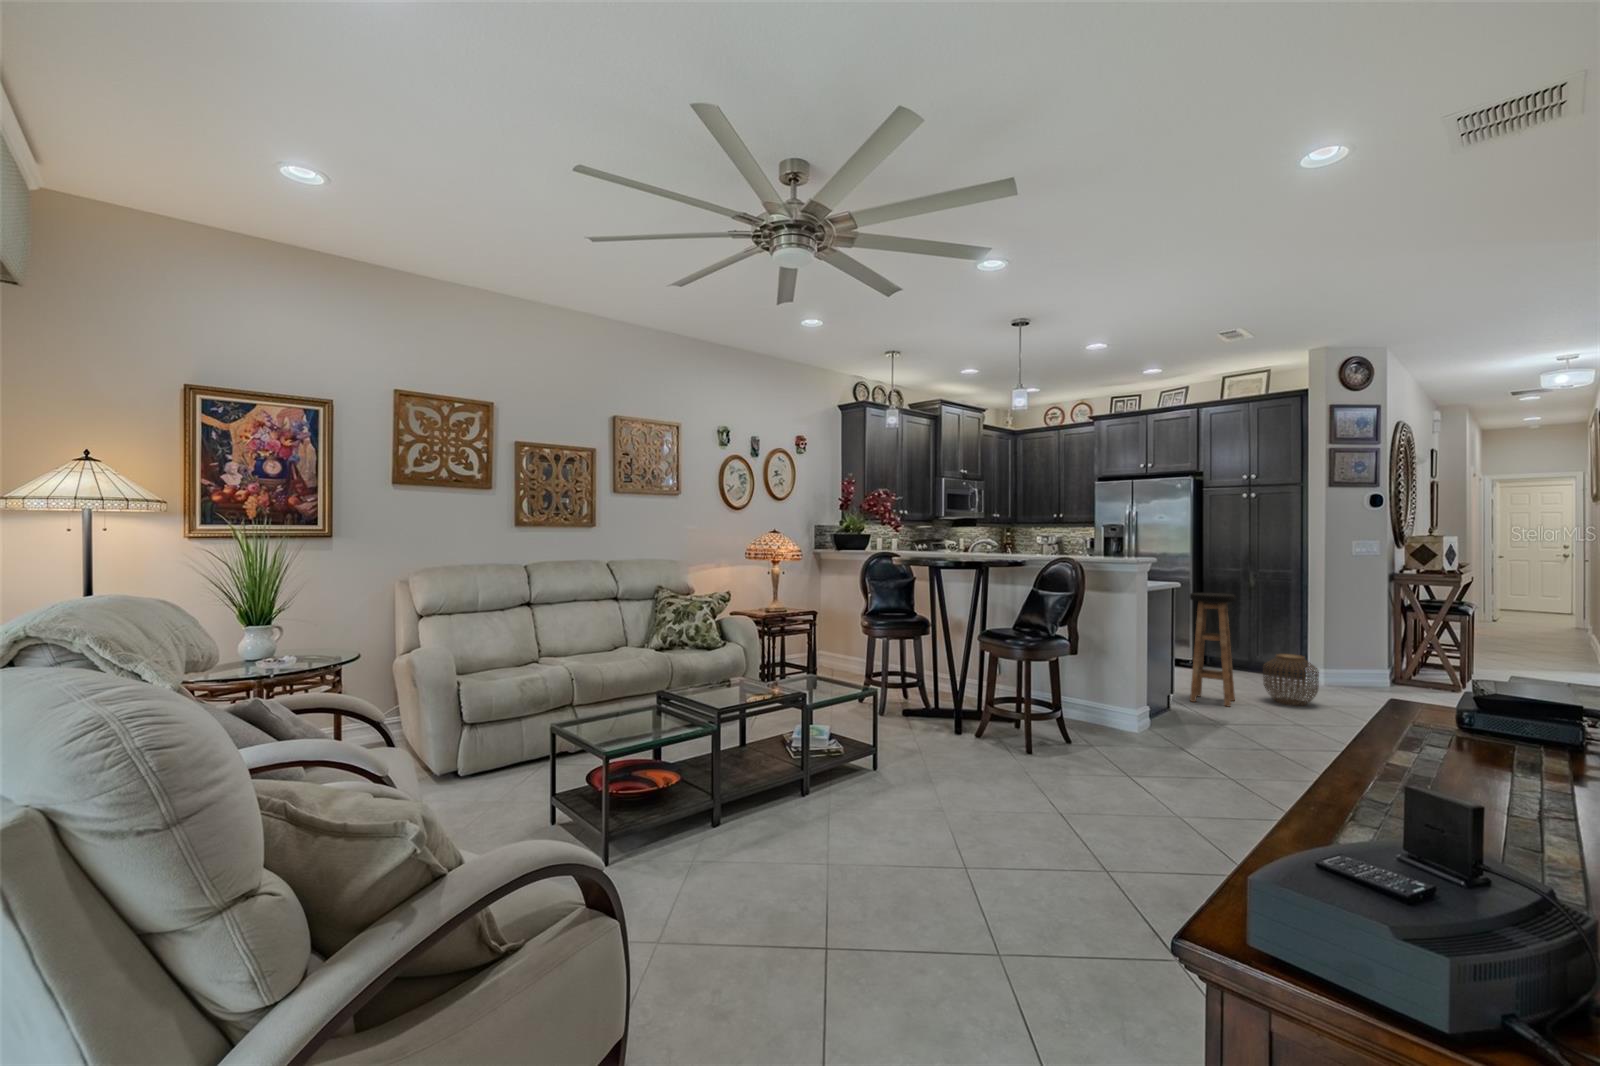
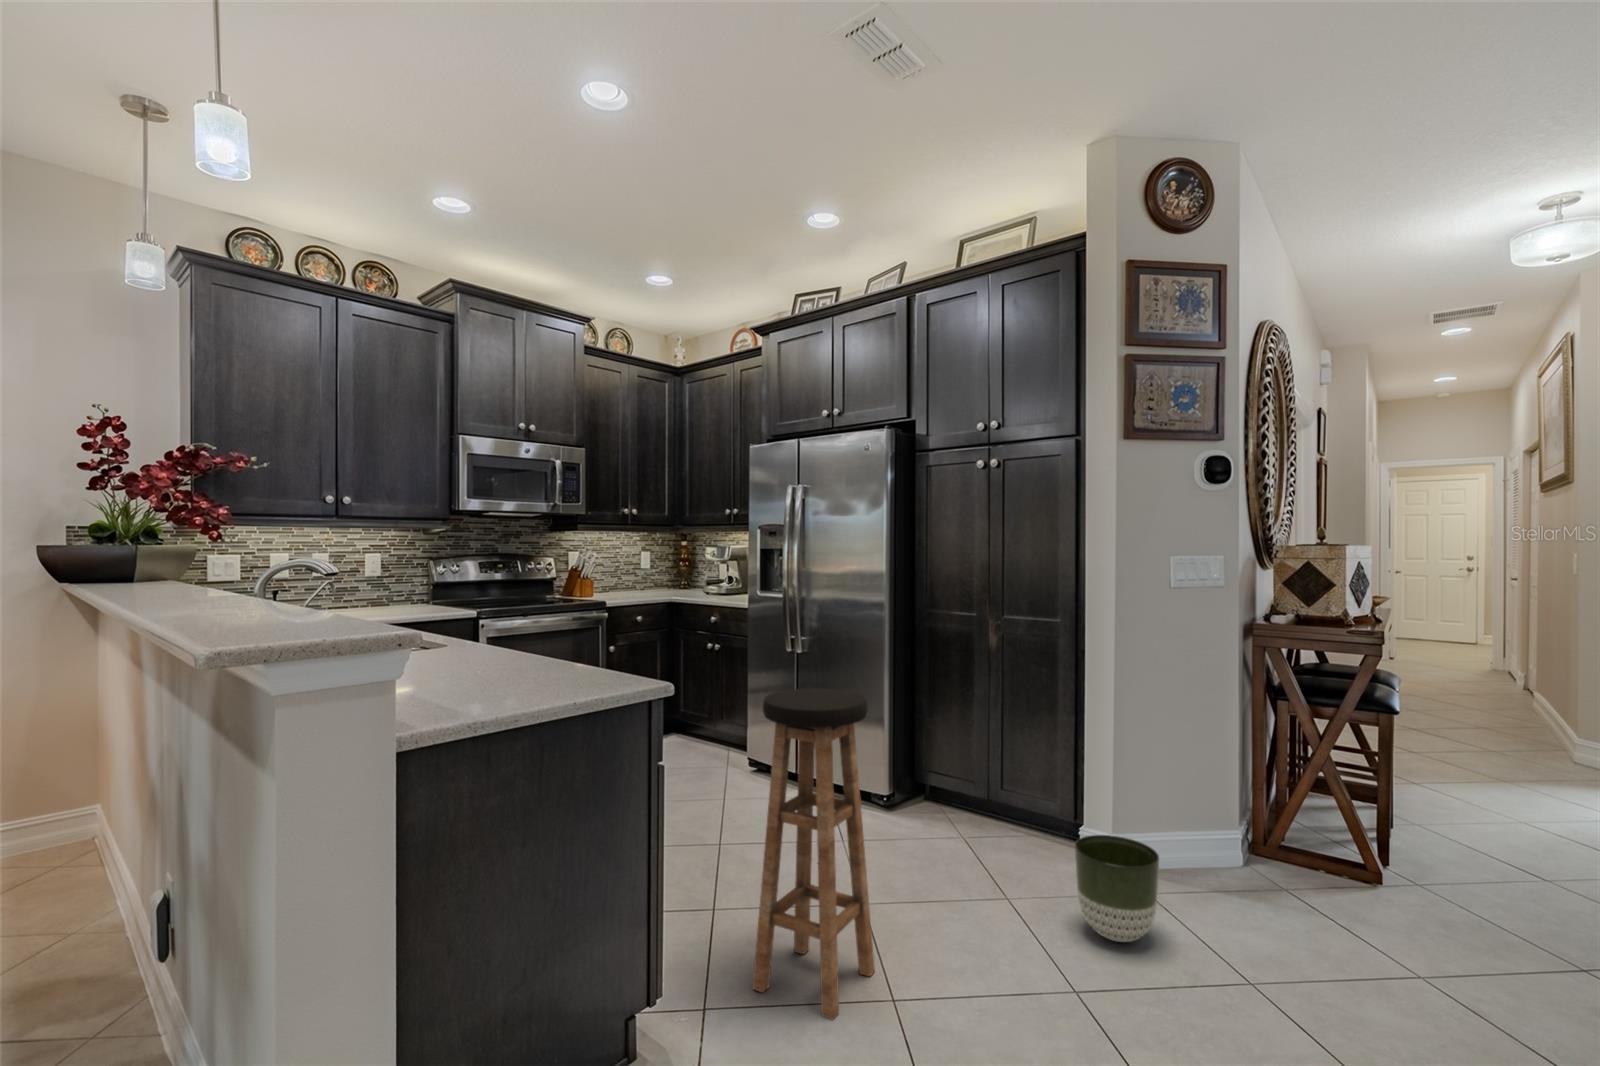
woven basket: present [1263,654,1319,706] -> none [944,843,1066,997]
planter: none [1313,659,1354,698] -> present [1075,835,1159,942]

